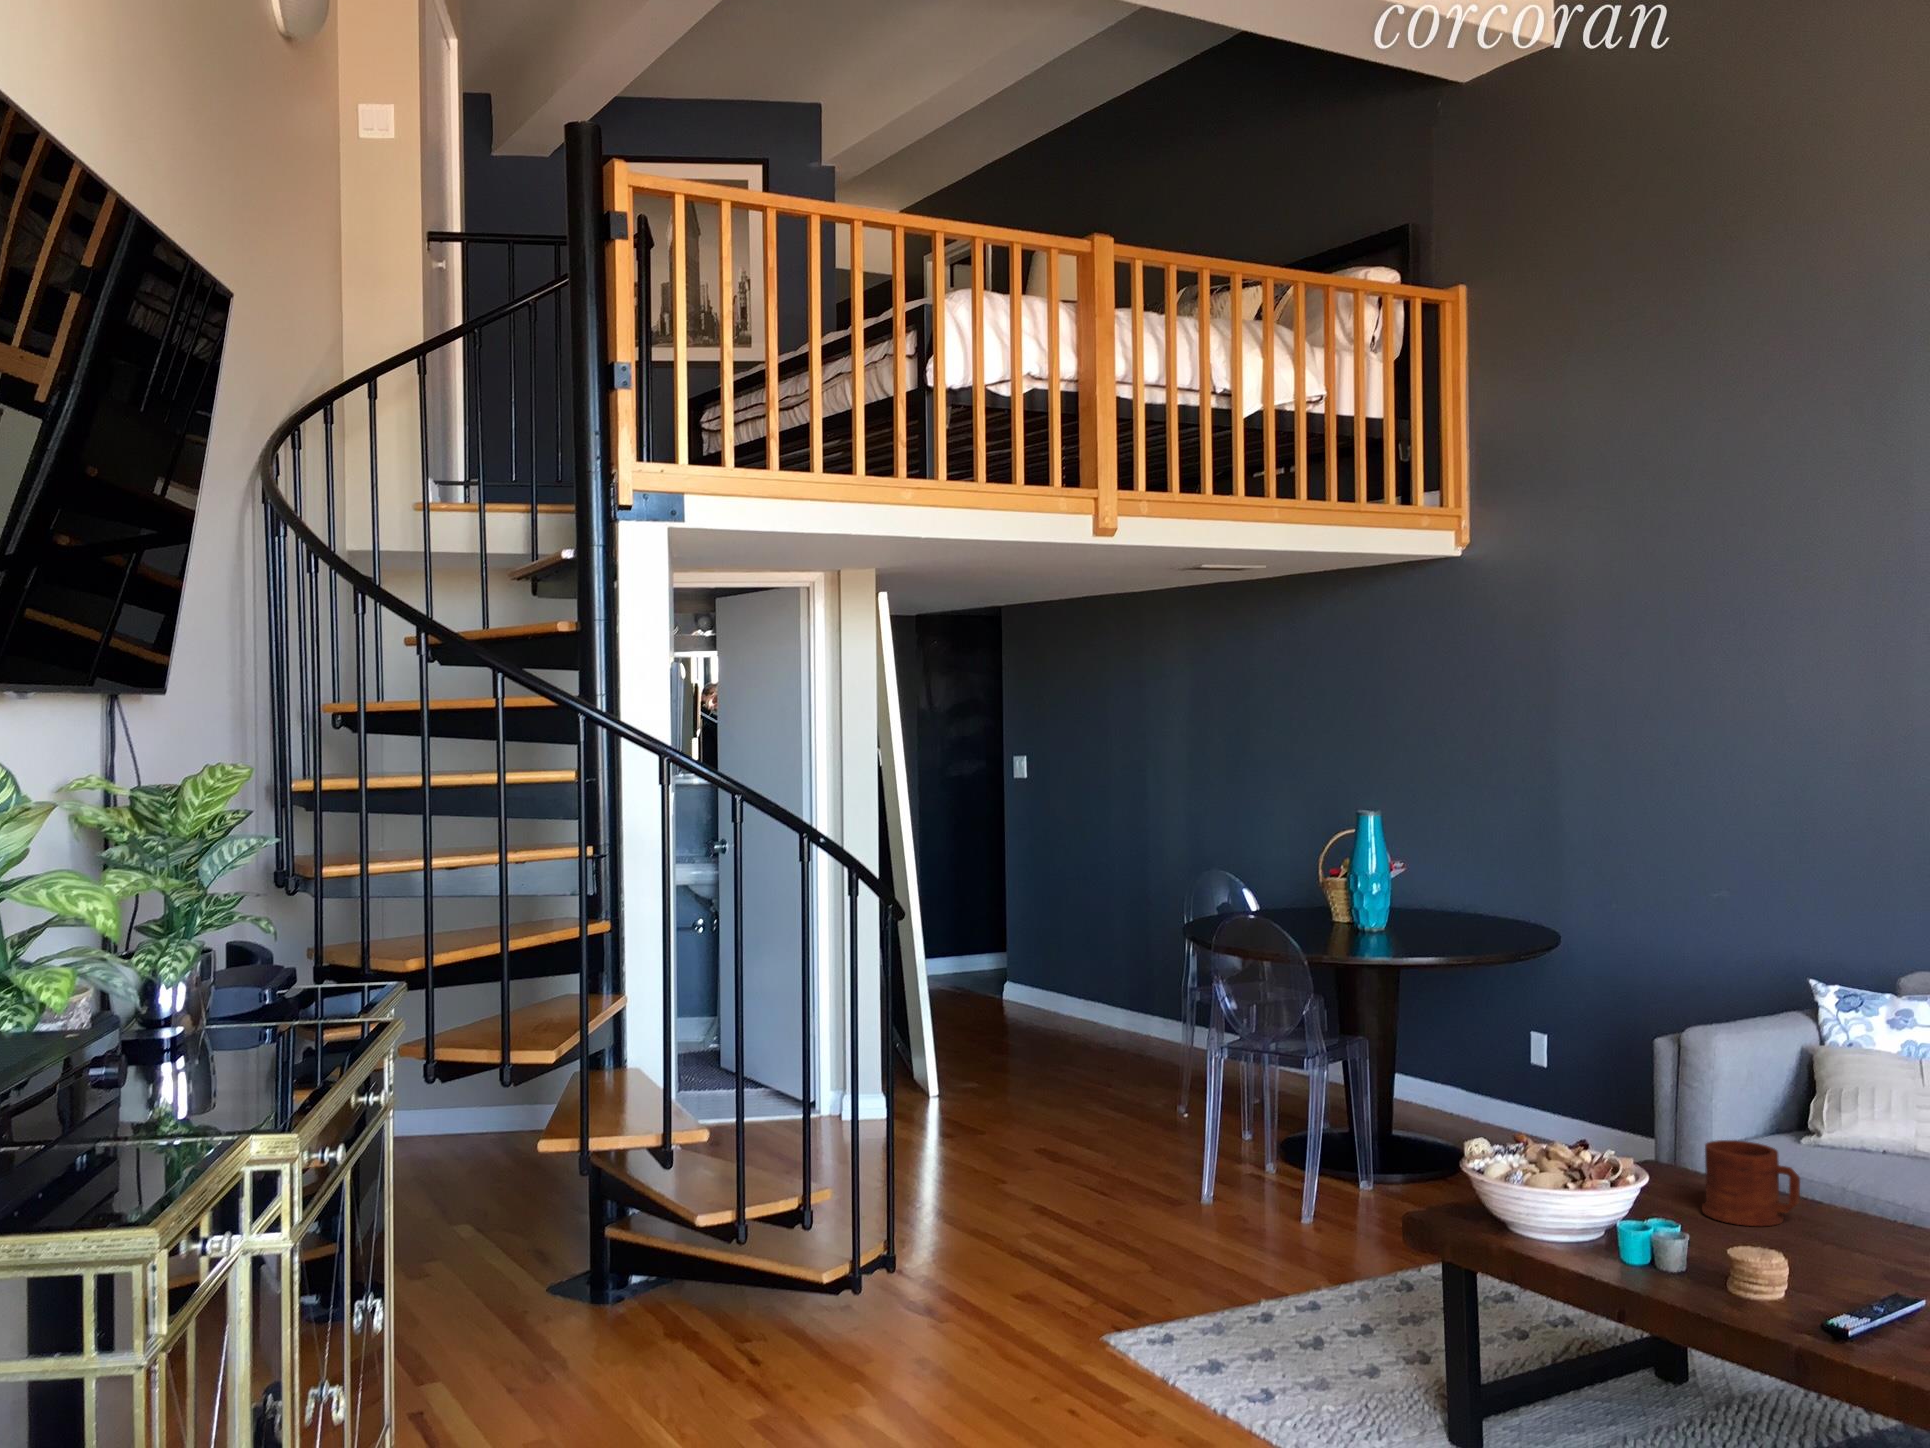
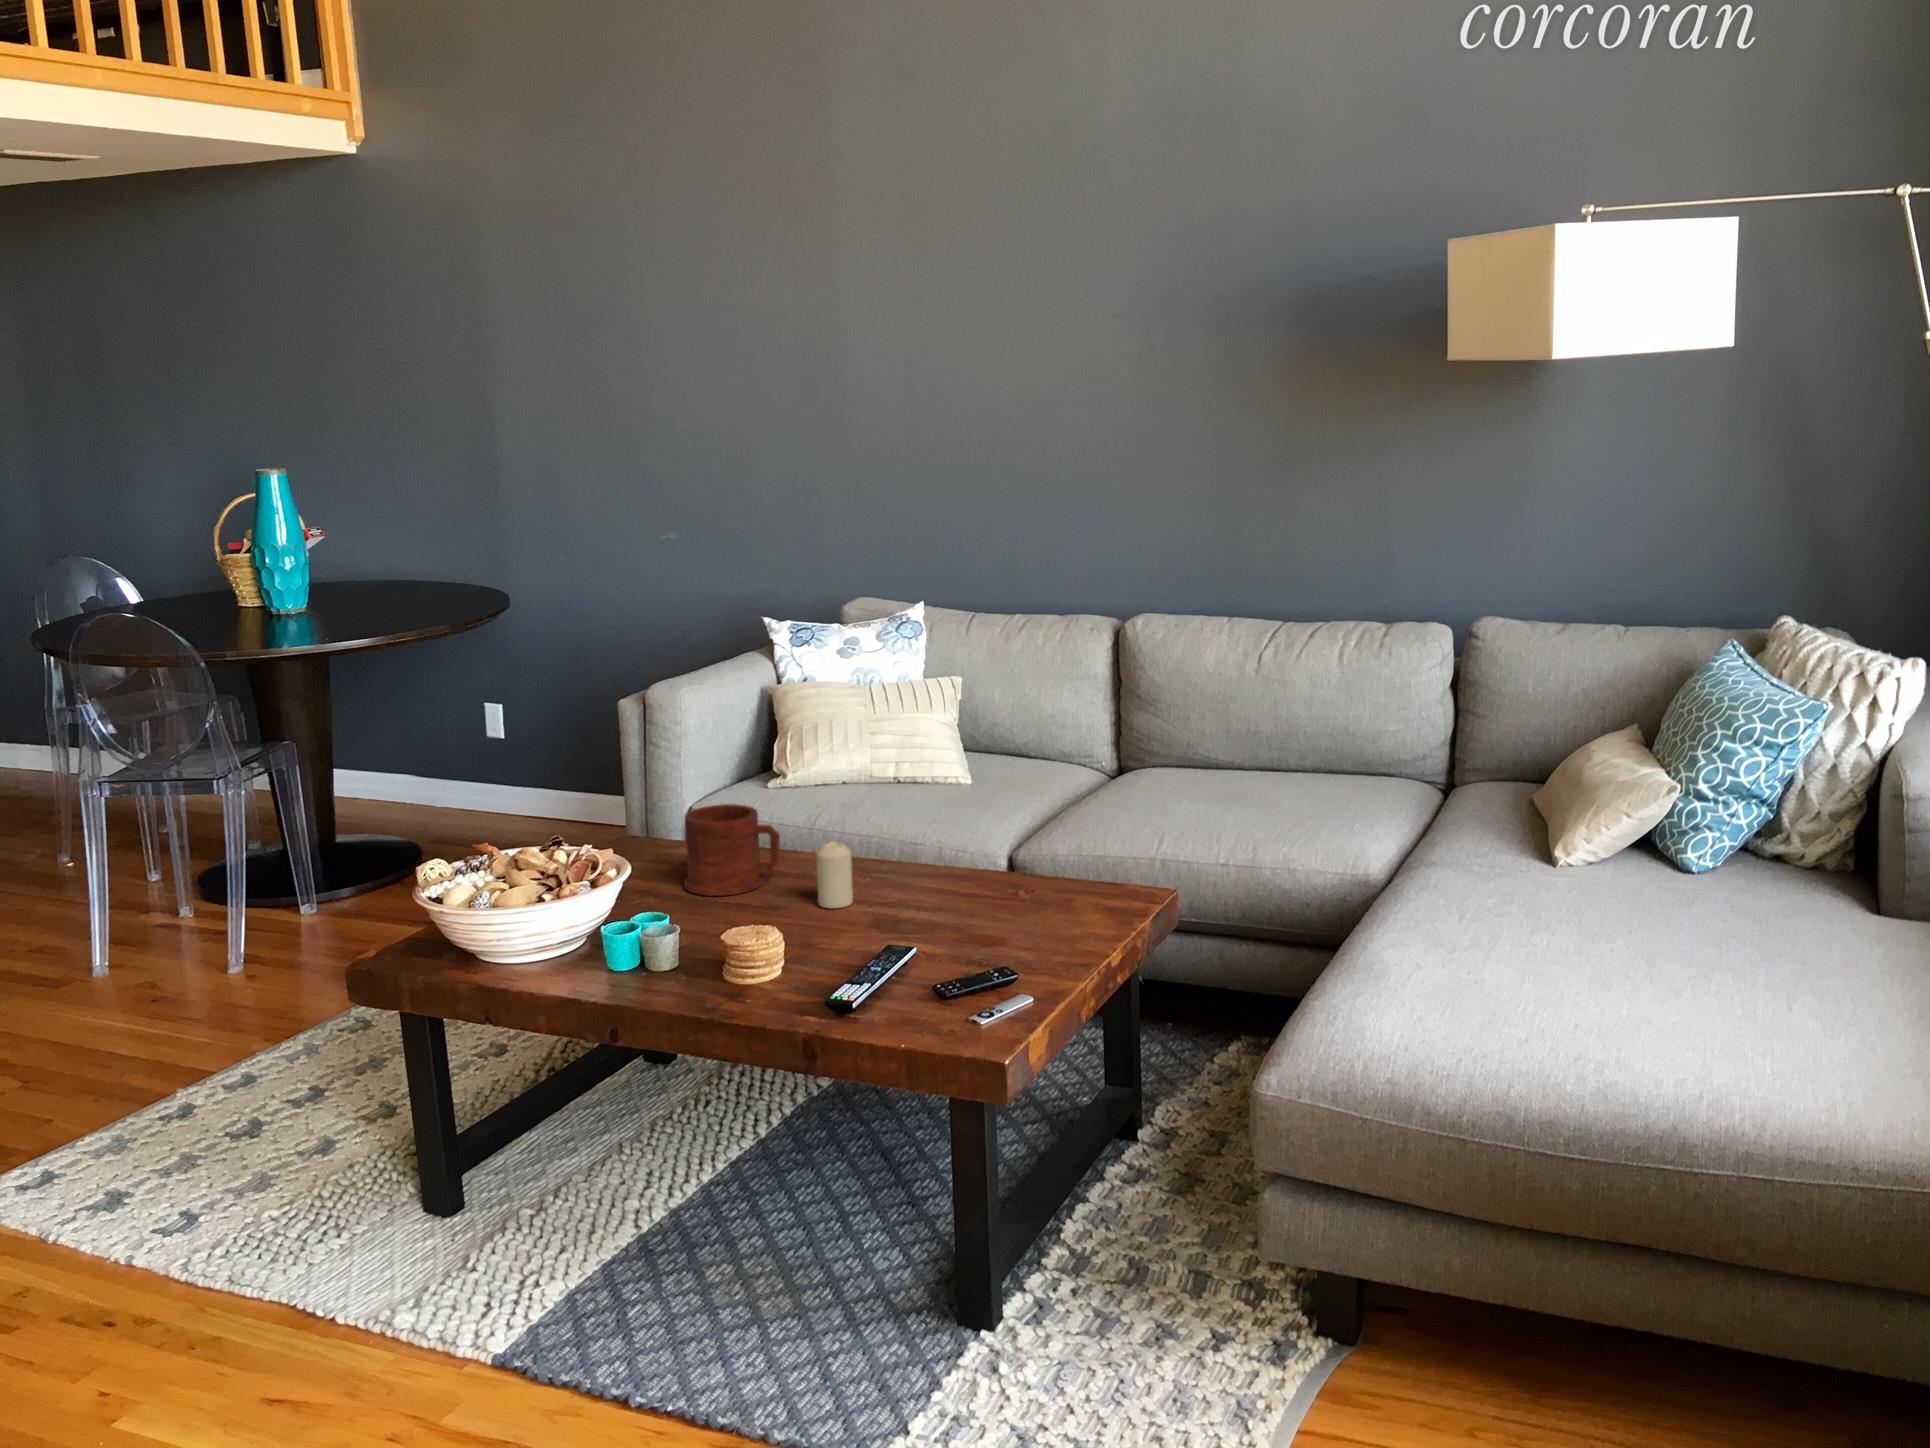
candle: none [1835,1191,1873,1258] -> present [816,841,853,908]

